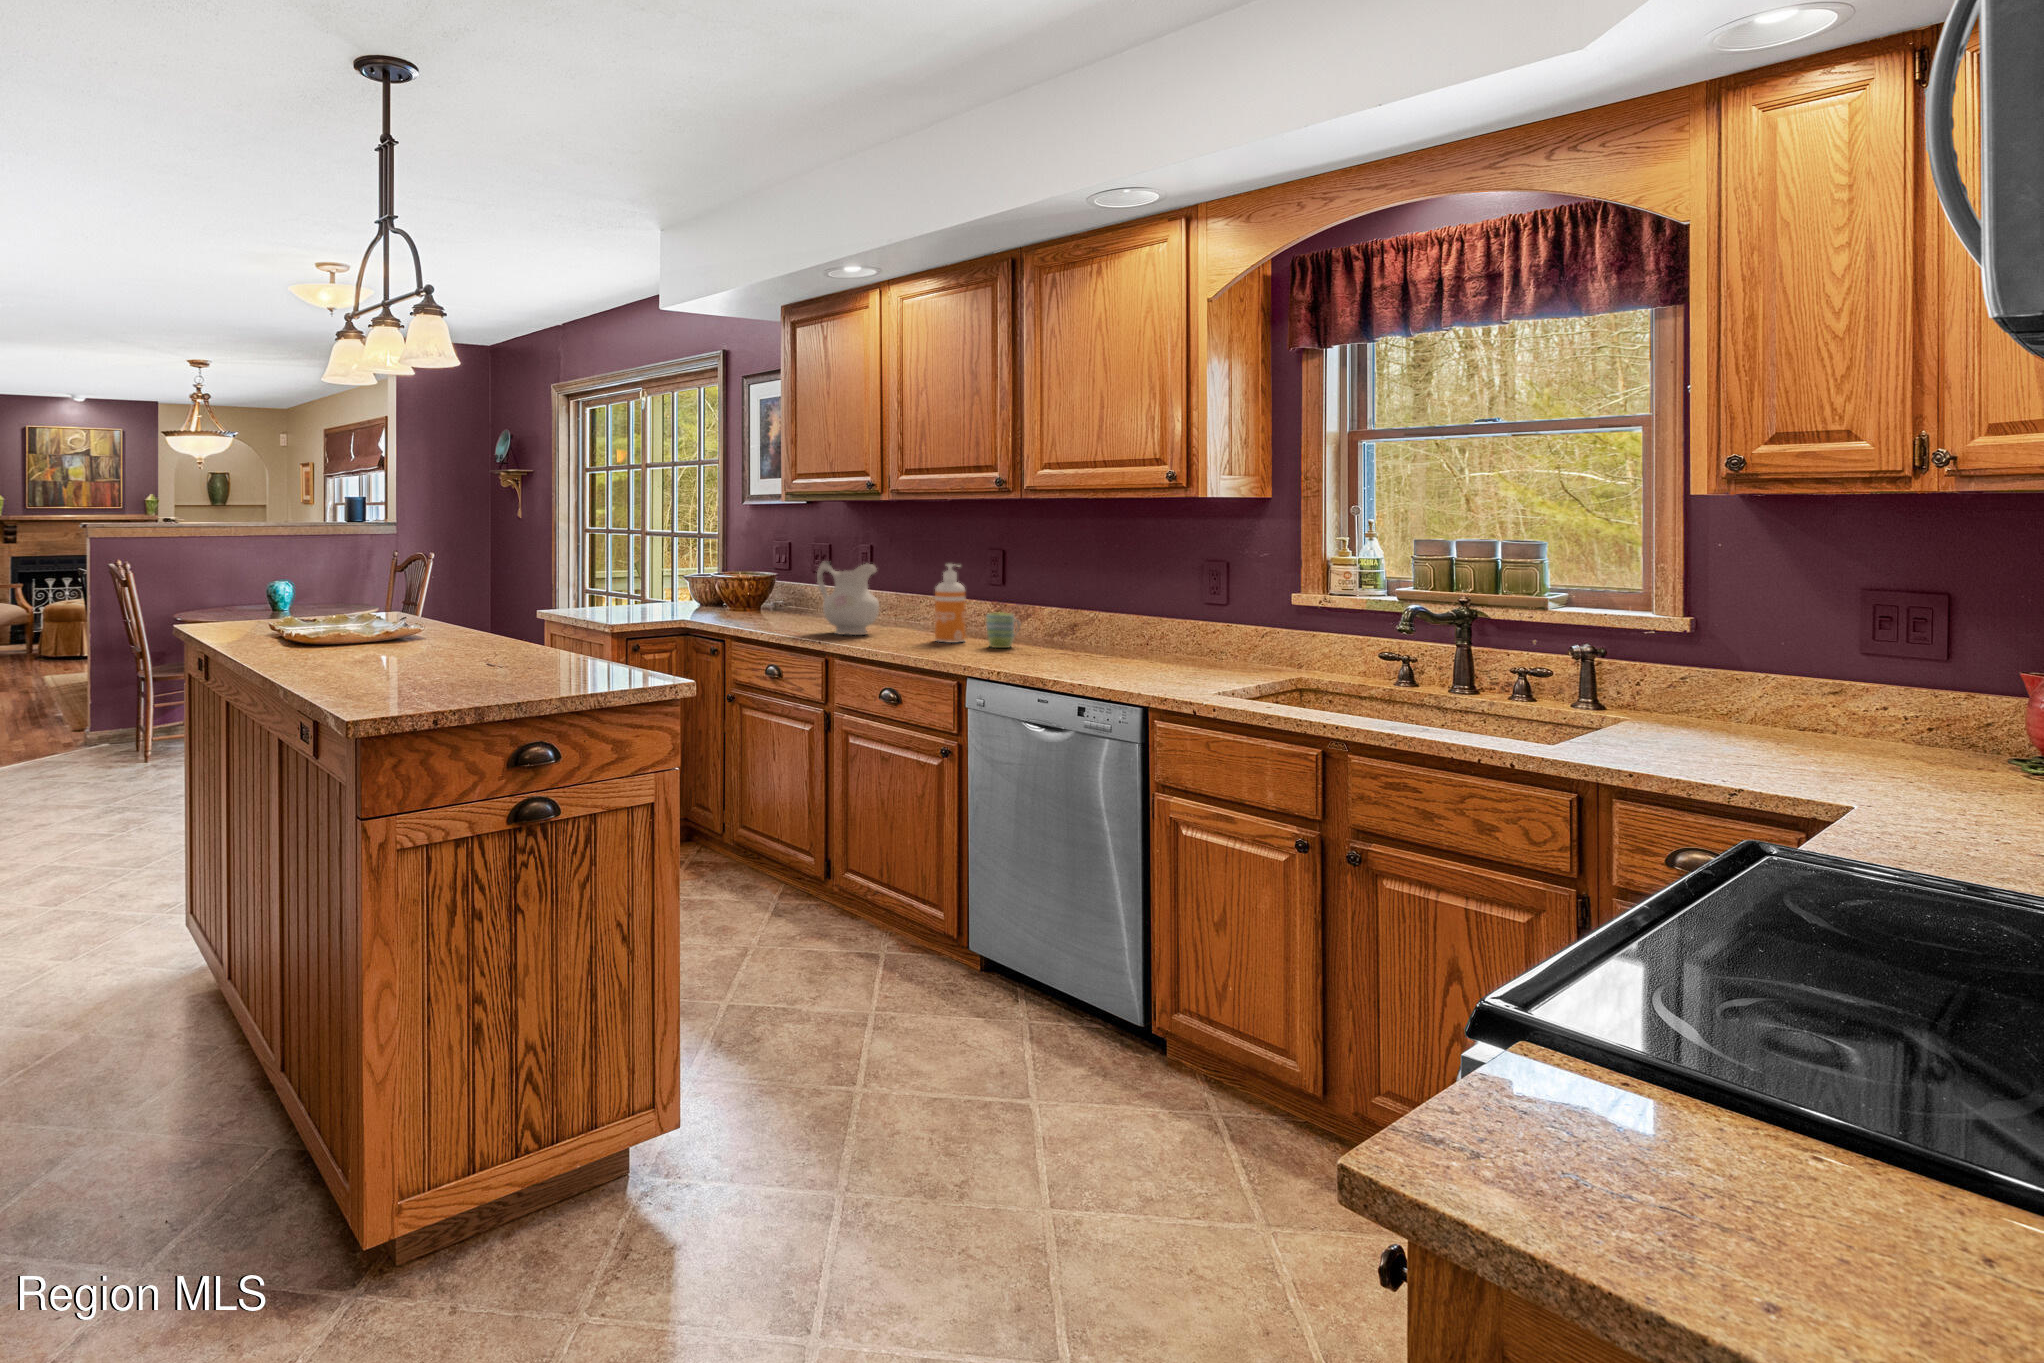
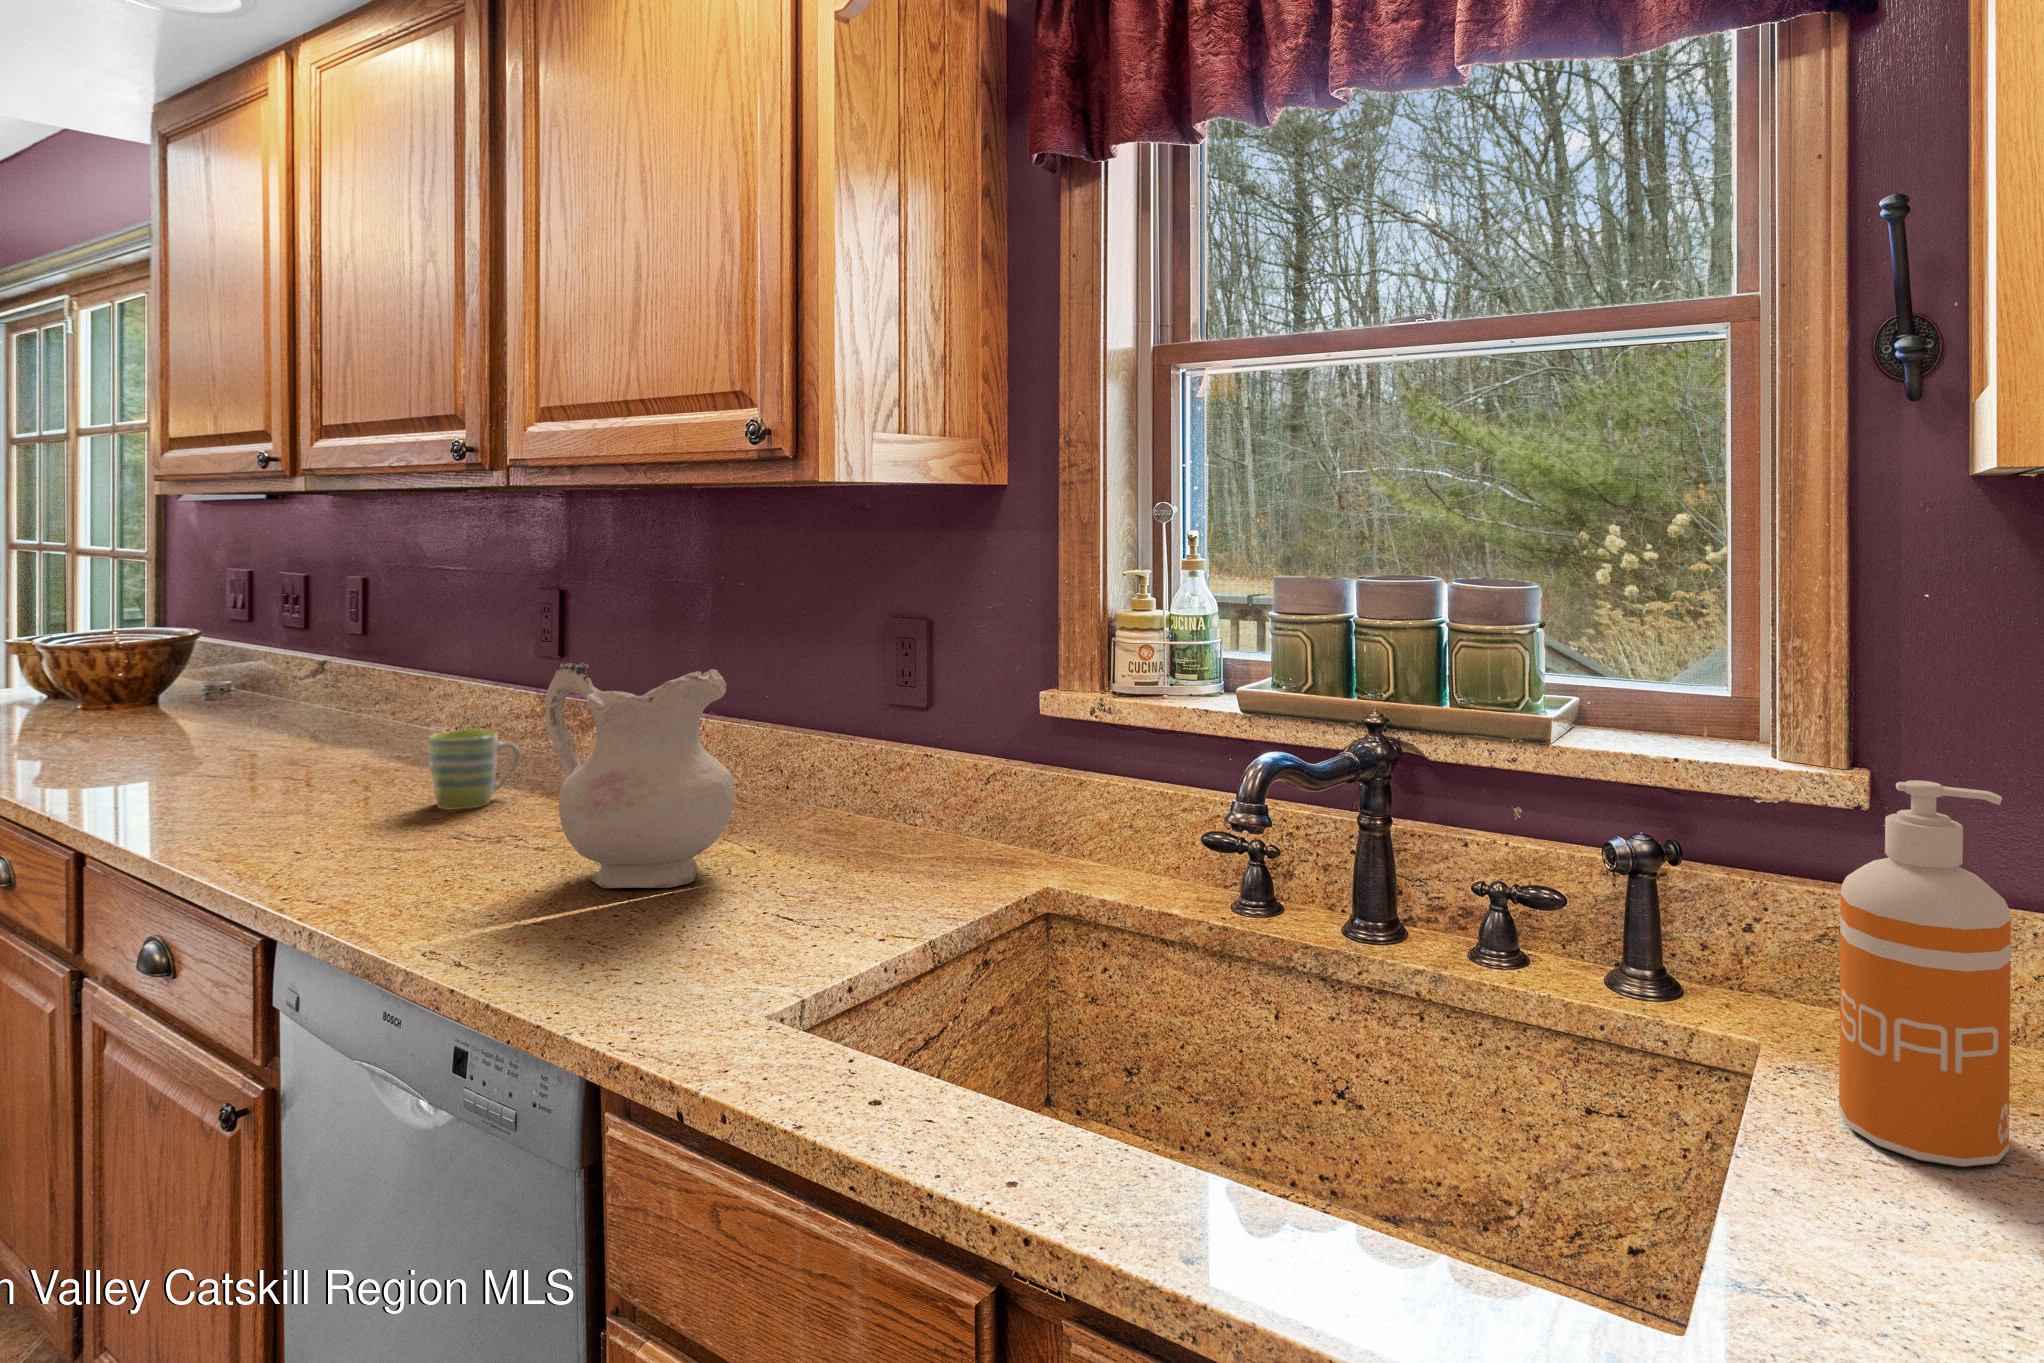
ceramic pitcher: present [817,561,879,635] -> present [545,662,734,888]
soap dispenser: present [935,564,966,643] -> present [1839,780,2011,1167]

